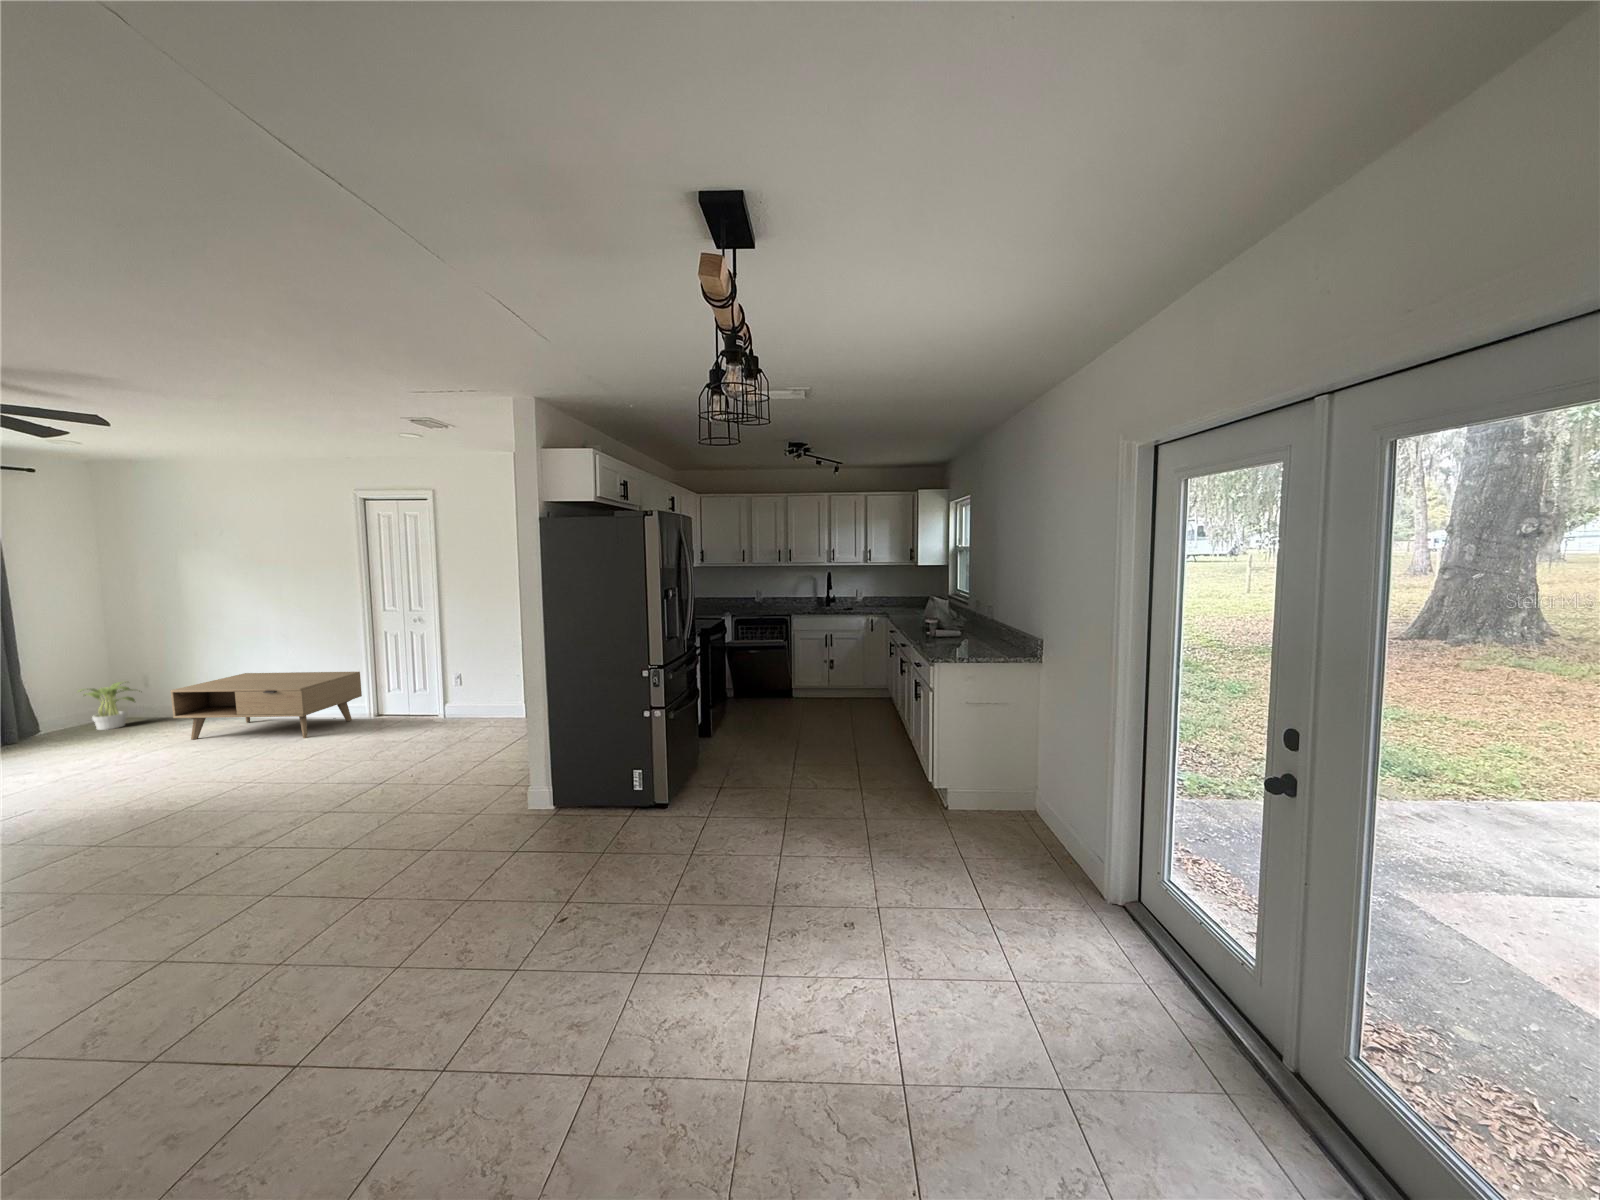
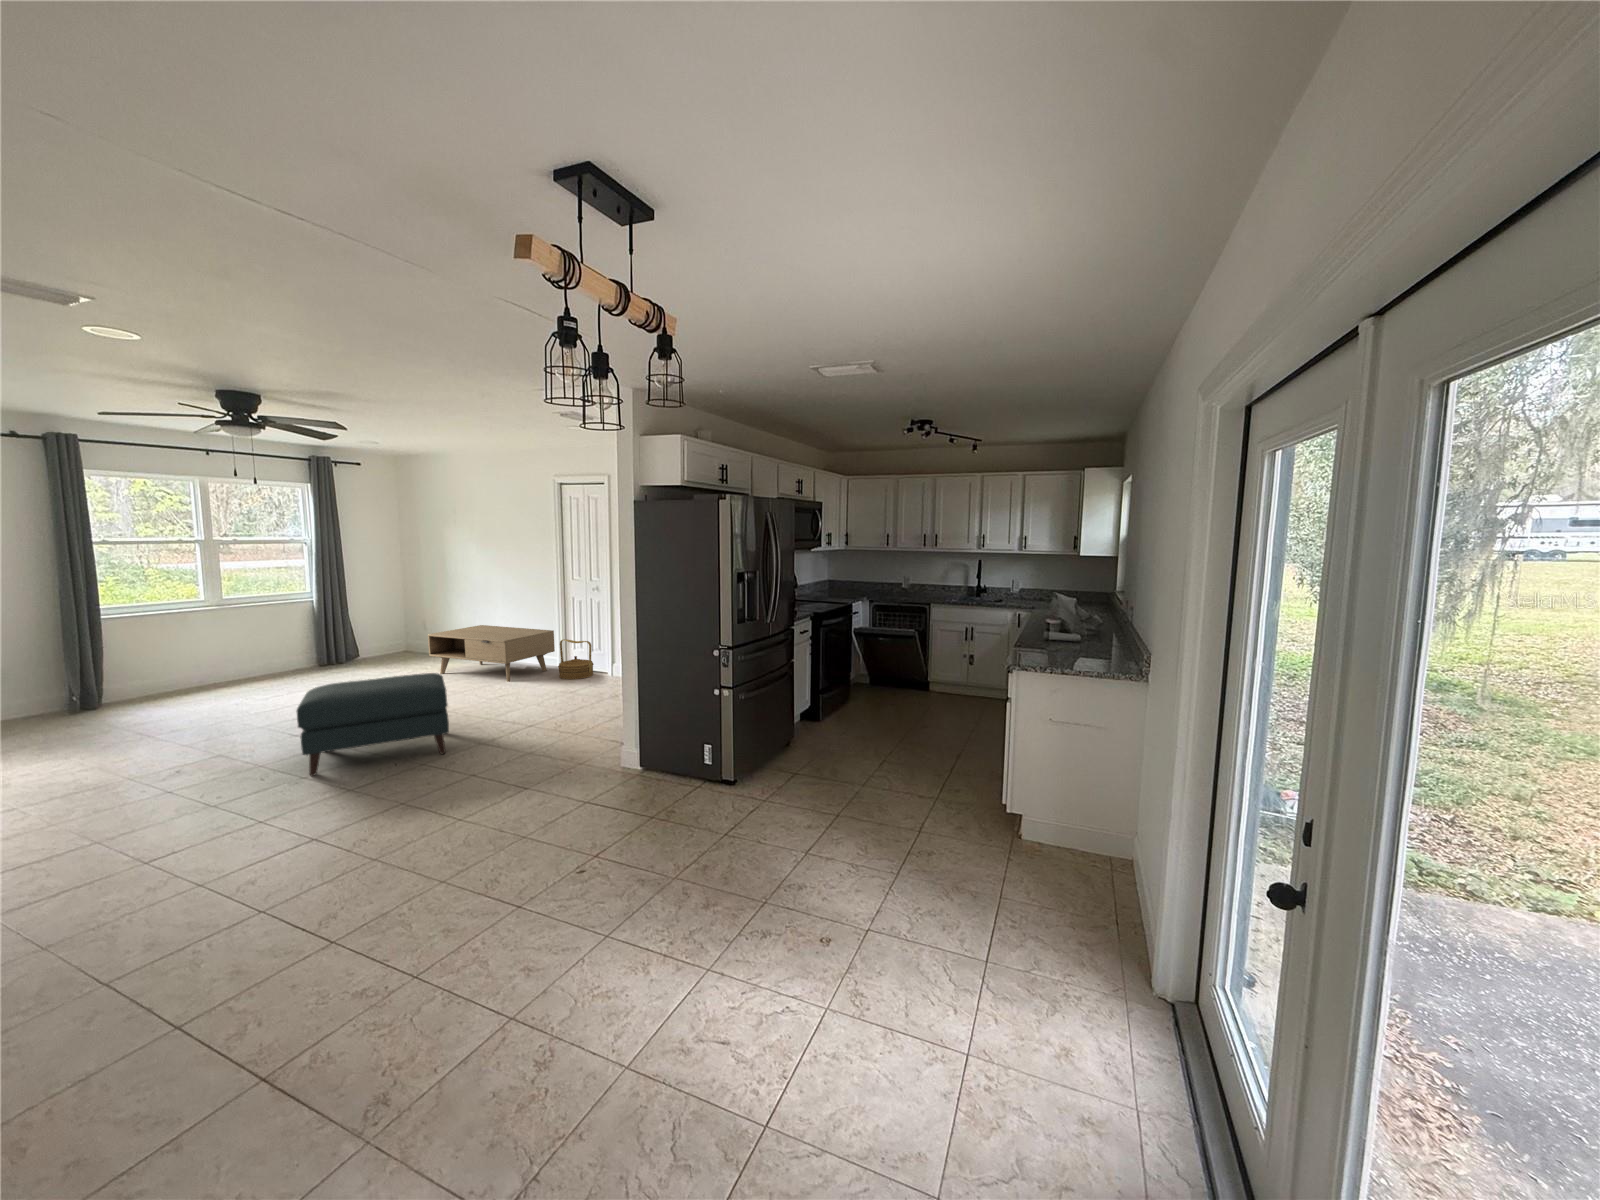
woven basket: none [372,680,419,727] -> present [558,639,594,679]
potted plant: present [78,682,135,730] -> none [382,625,422,660]
ottoman: none [39,734,282,892] -> present [296,673,449,776]

